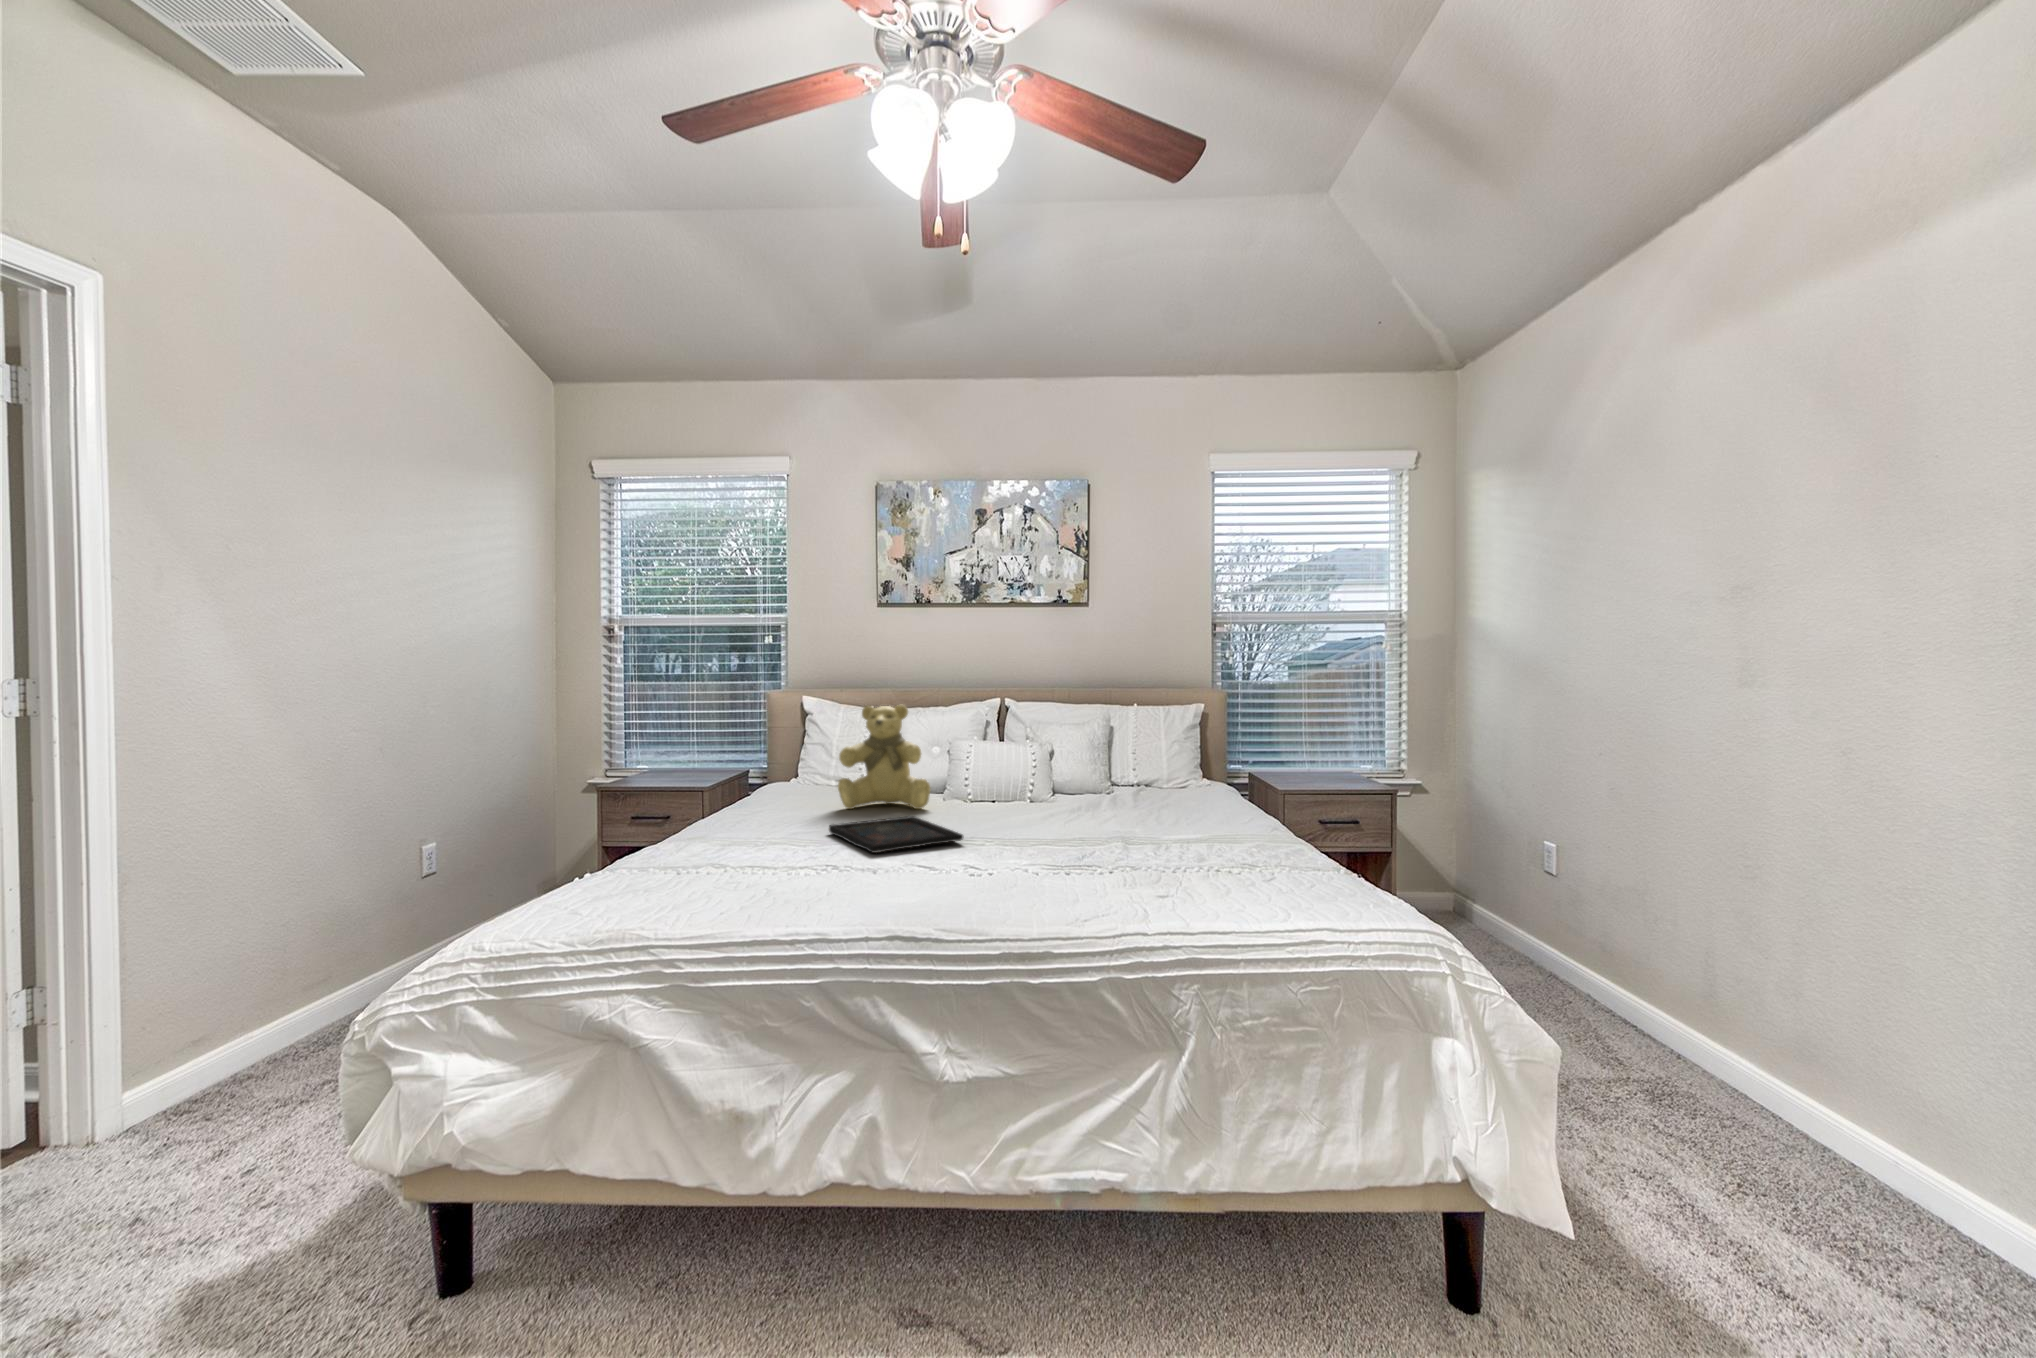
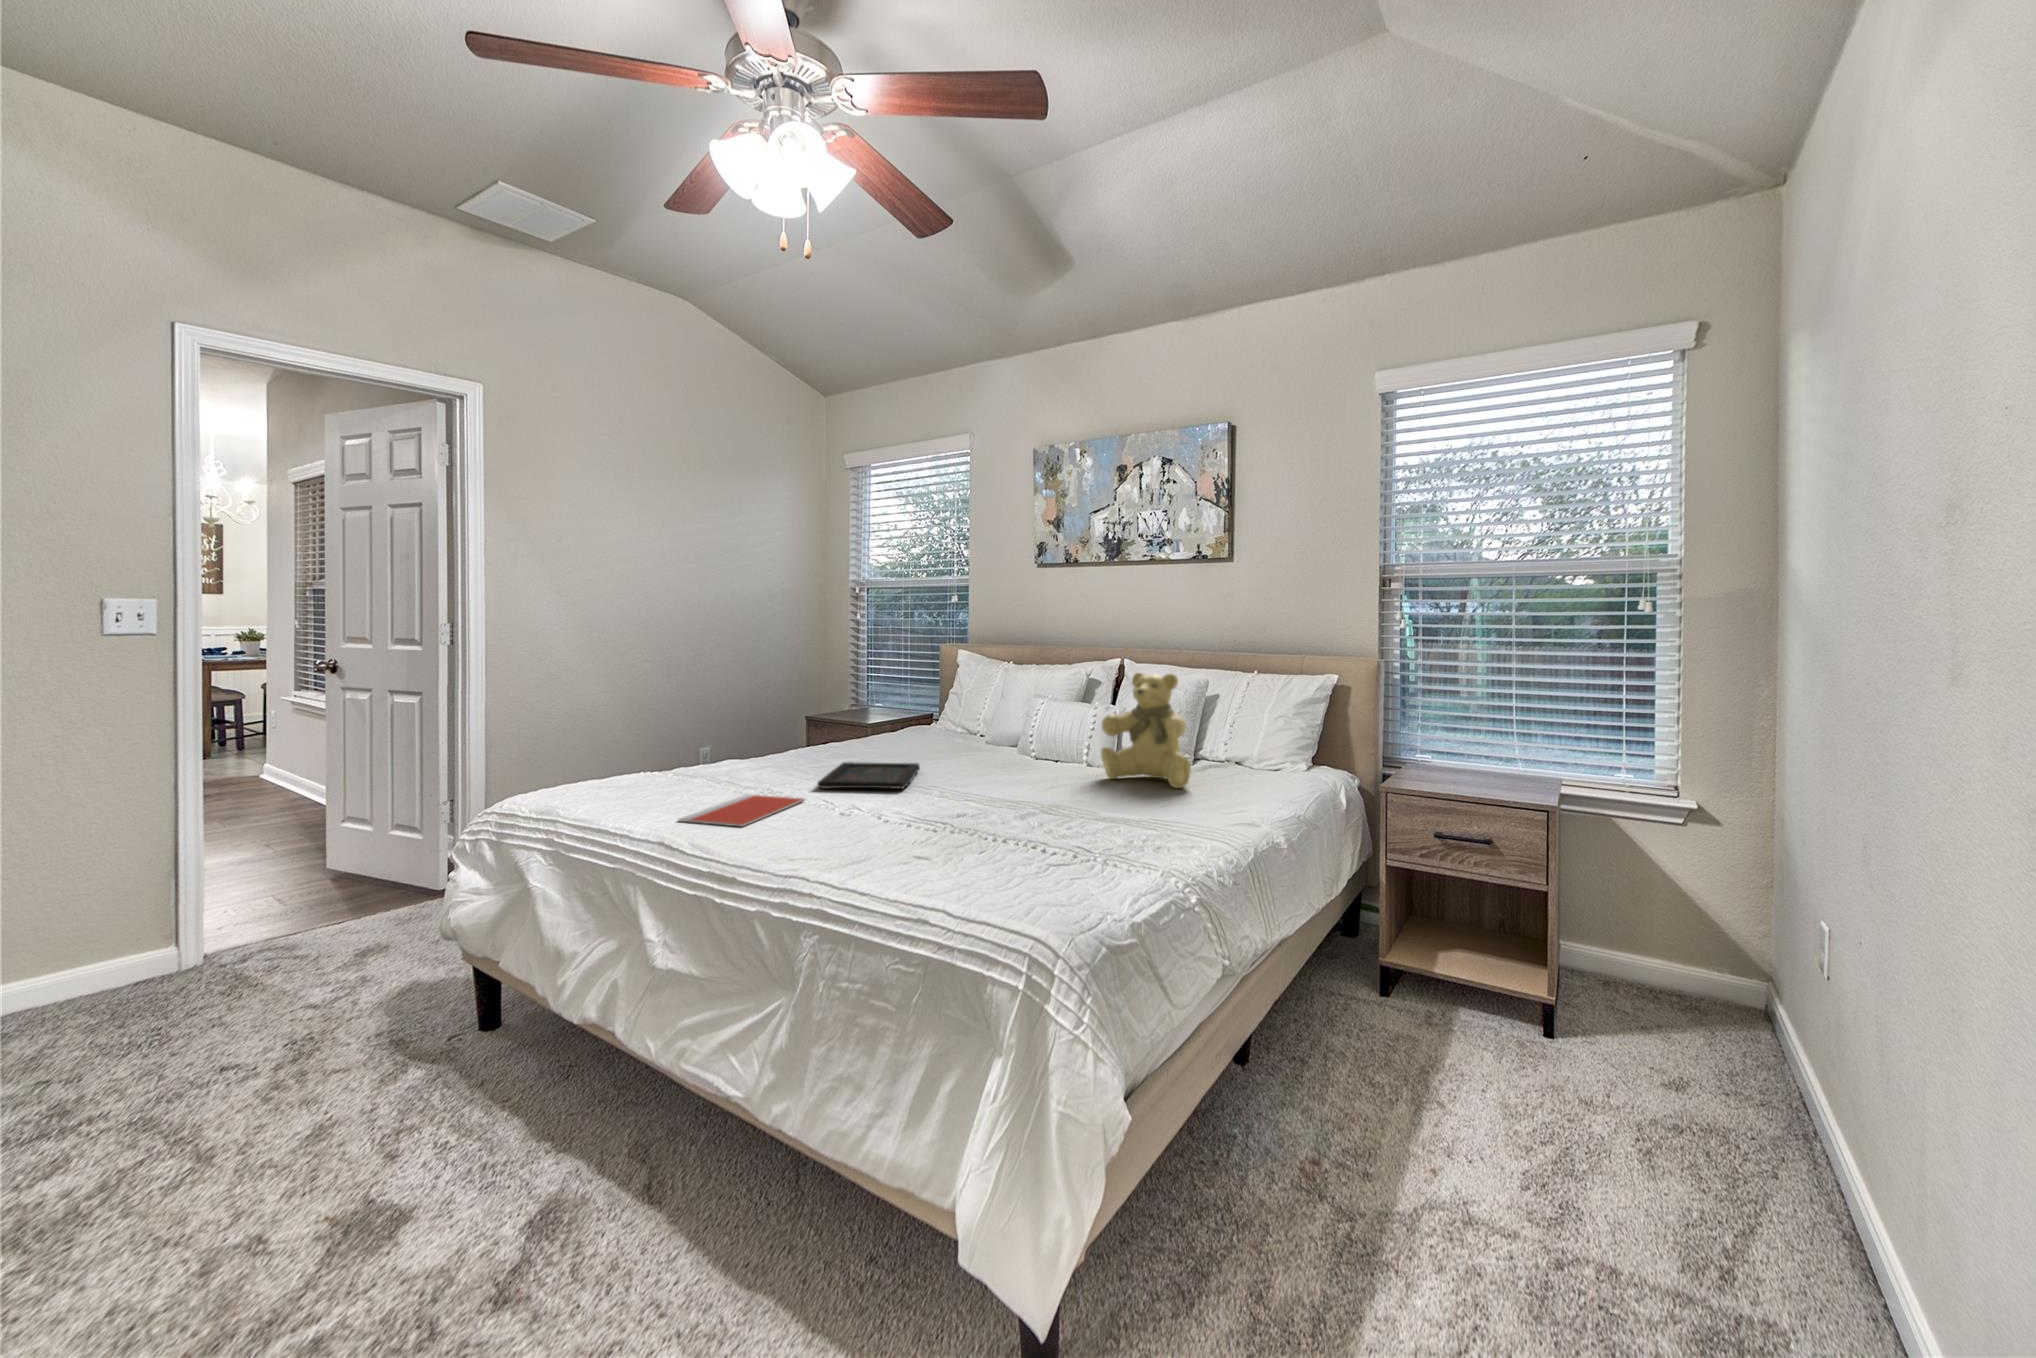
teddy bear: present [838,705,931,809] -> present [1101,672,1191,788]
notebook: none [818,864,923,910] -> present [679,794,804,826]

